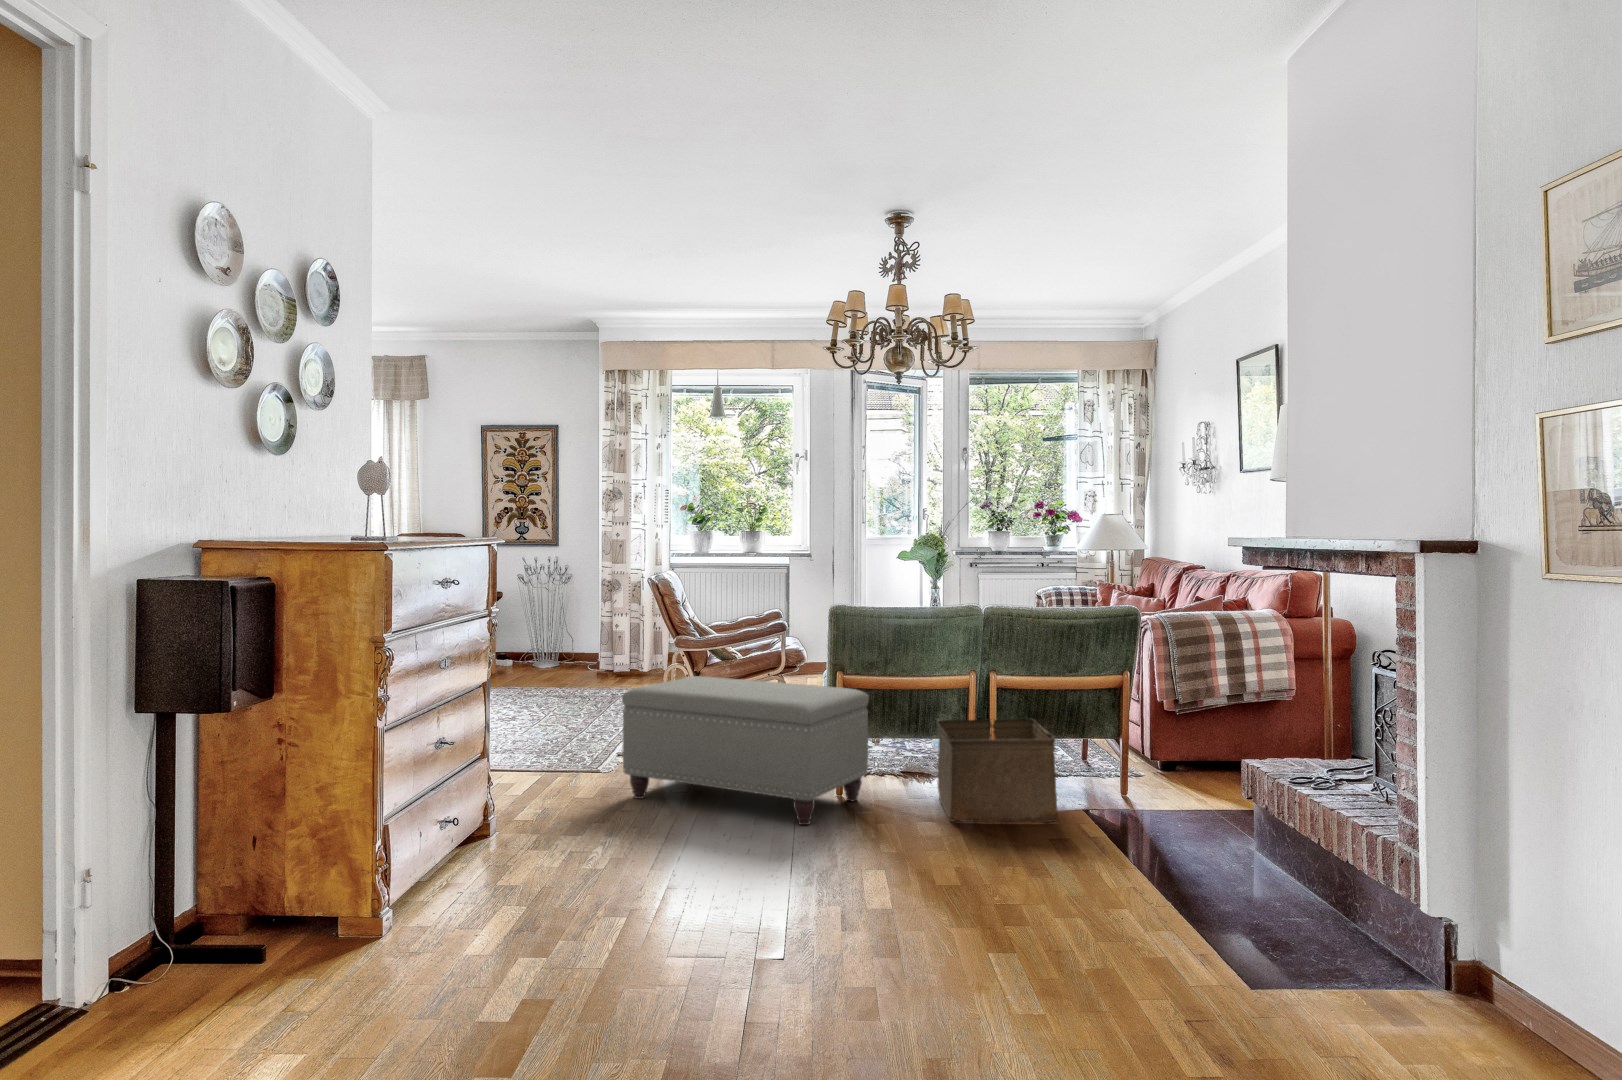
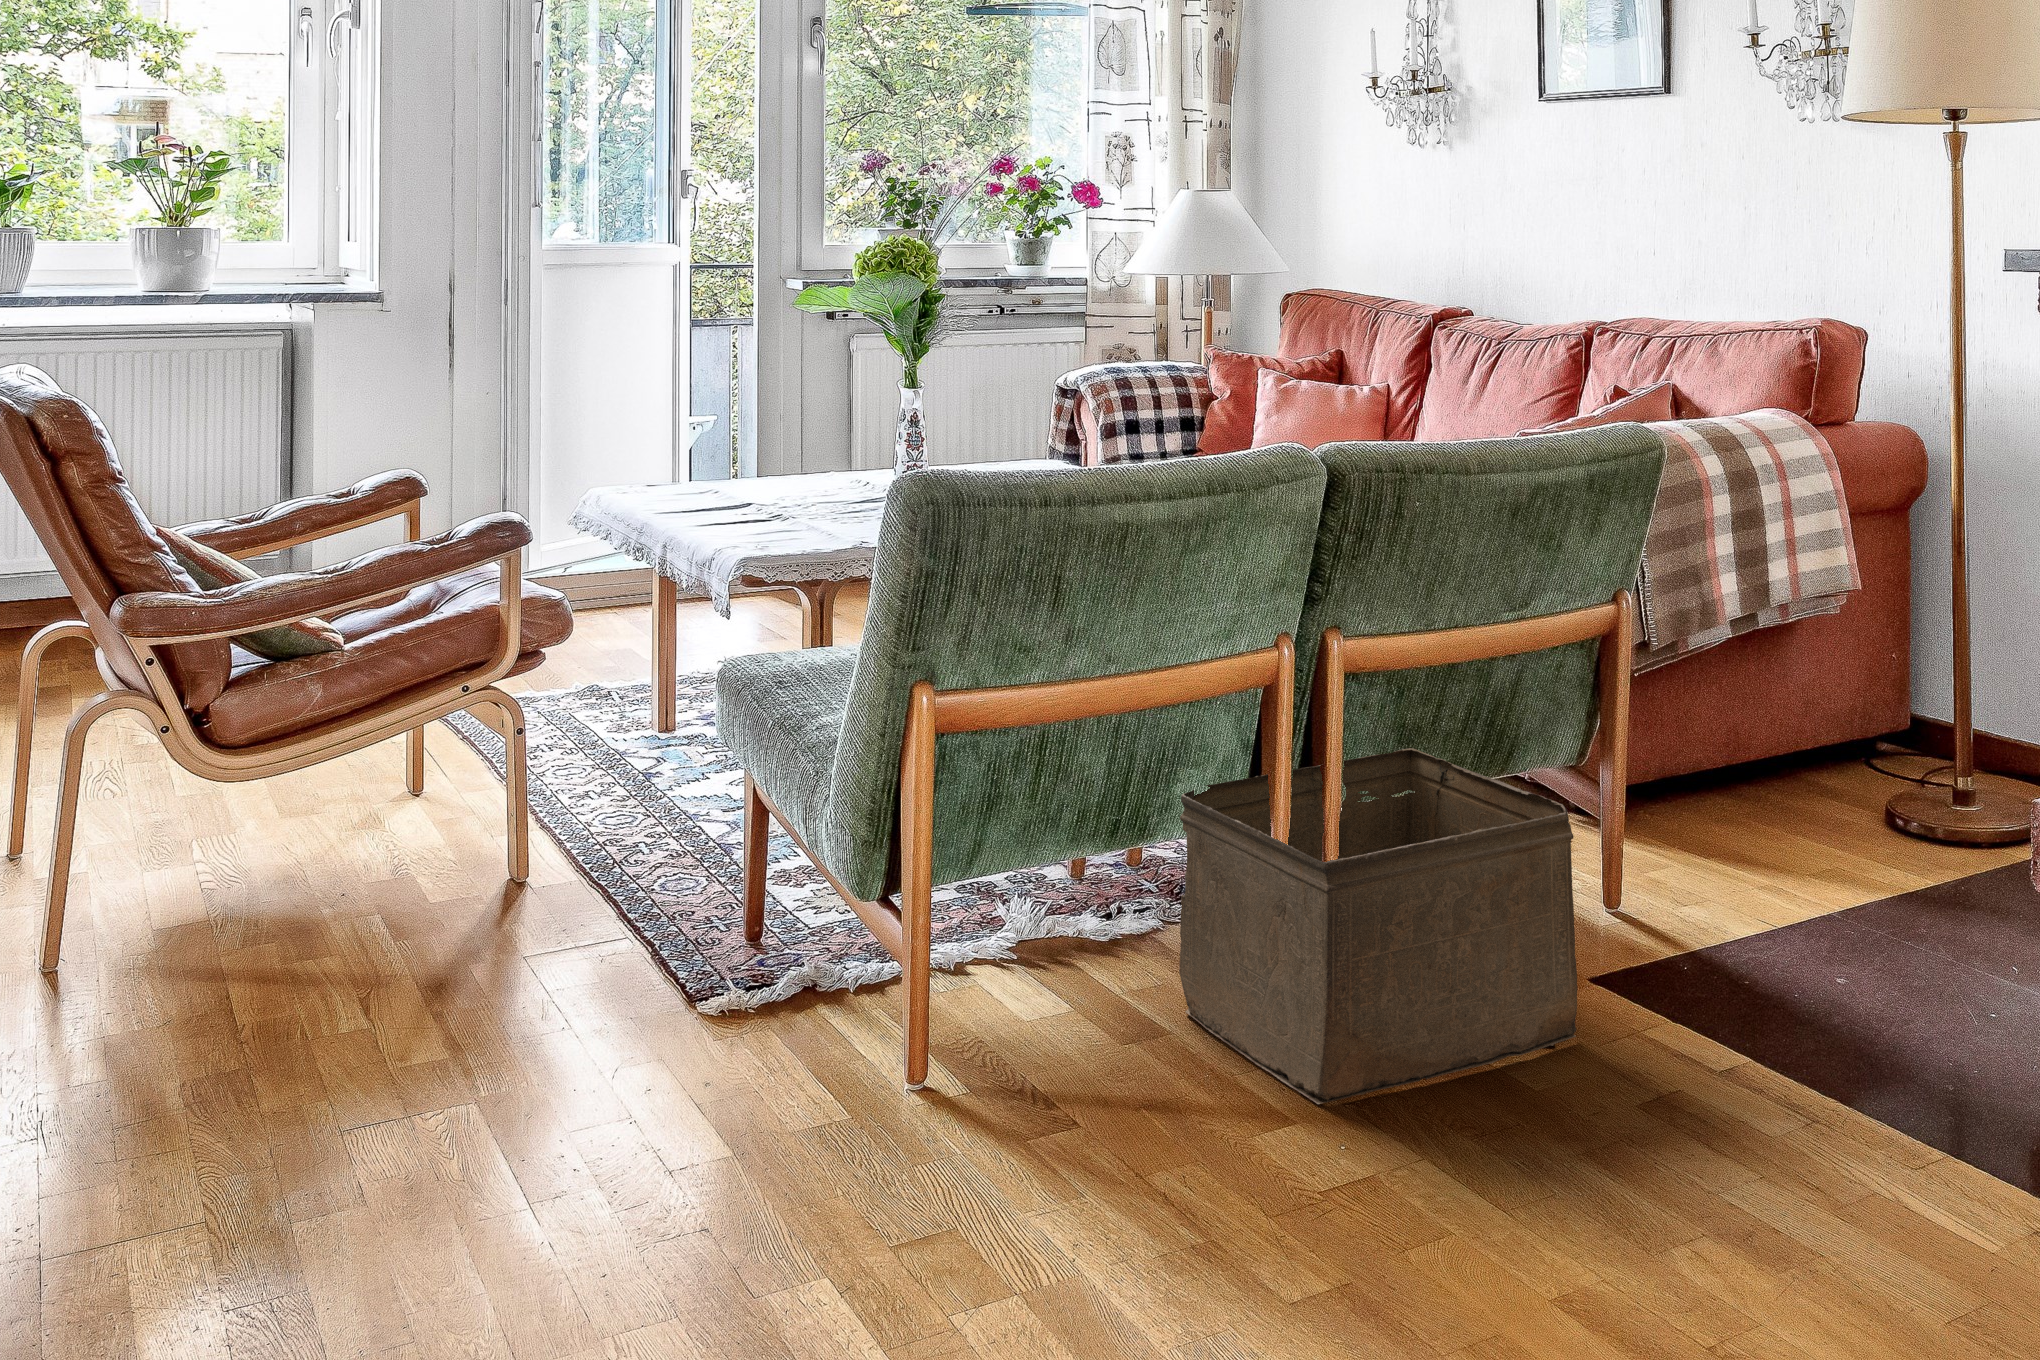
ottoman: present [622,676,869,825] -> none [83,733,999,1265]

